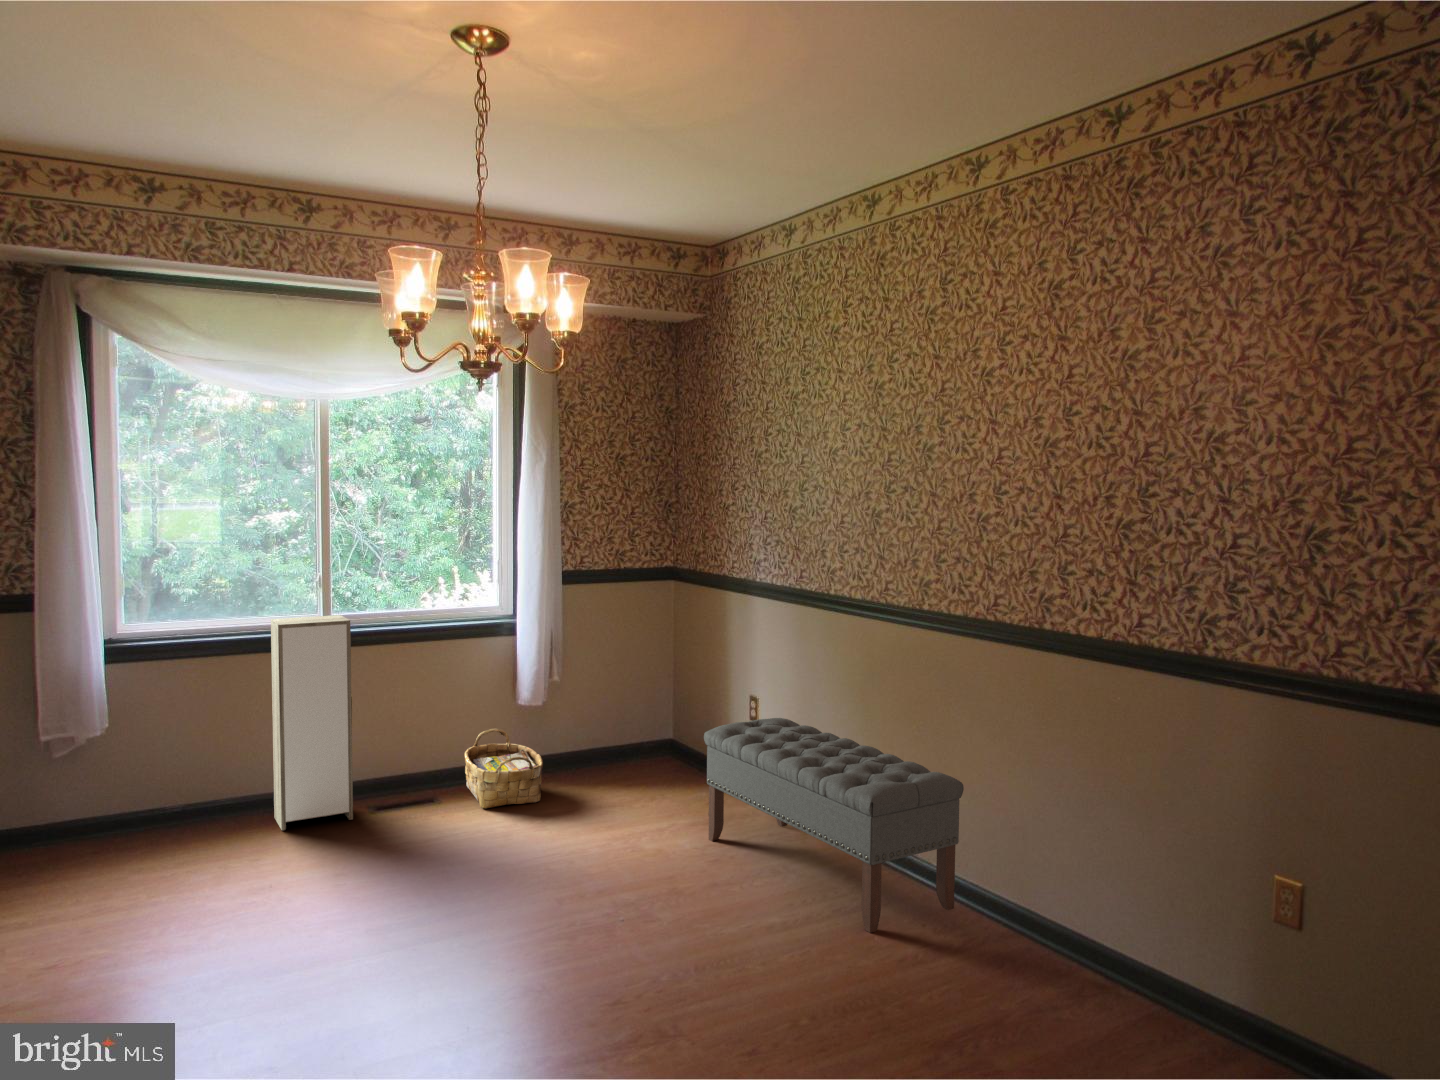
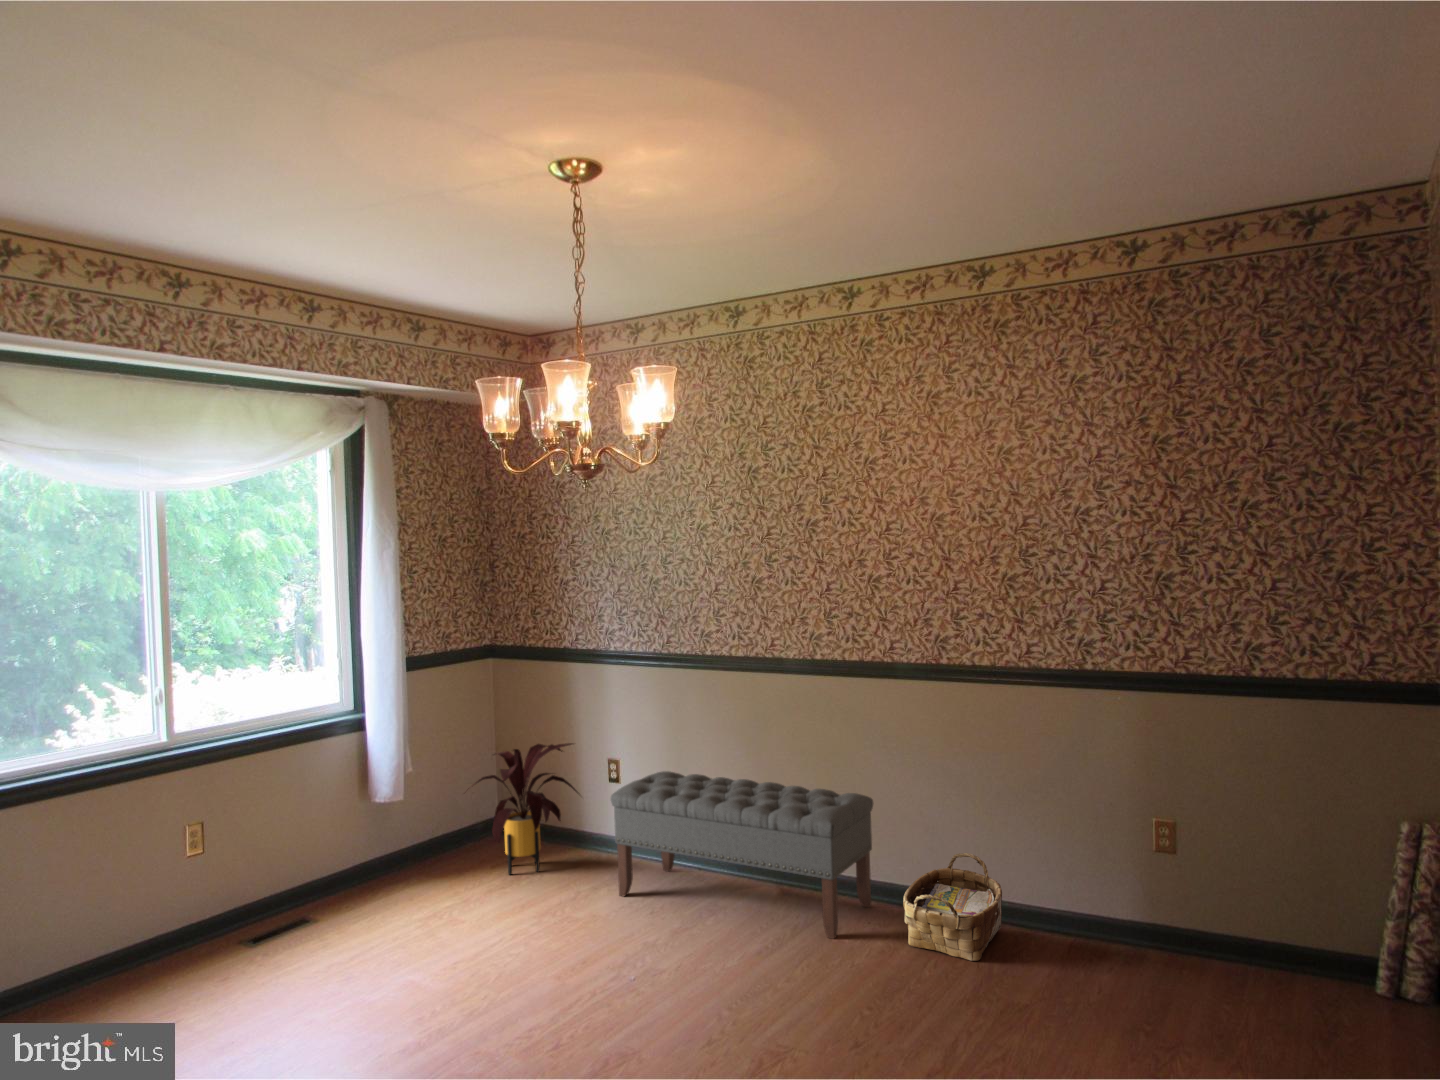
storage cabinet: present [271,615,353,831] -> none [114,730,227,989]
house plant: none [599,672,717,802] -> present [468,743,578,875]
woven basket: present [464,729,543,809] -> present [903,853,1002,961]

